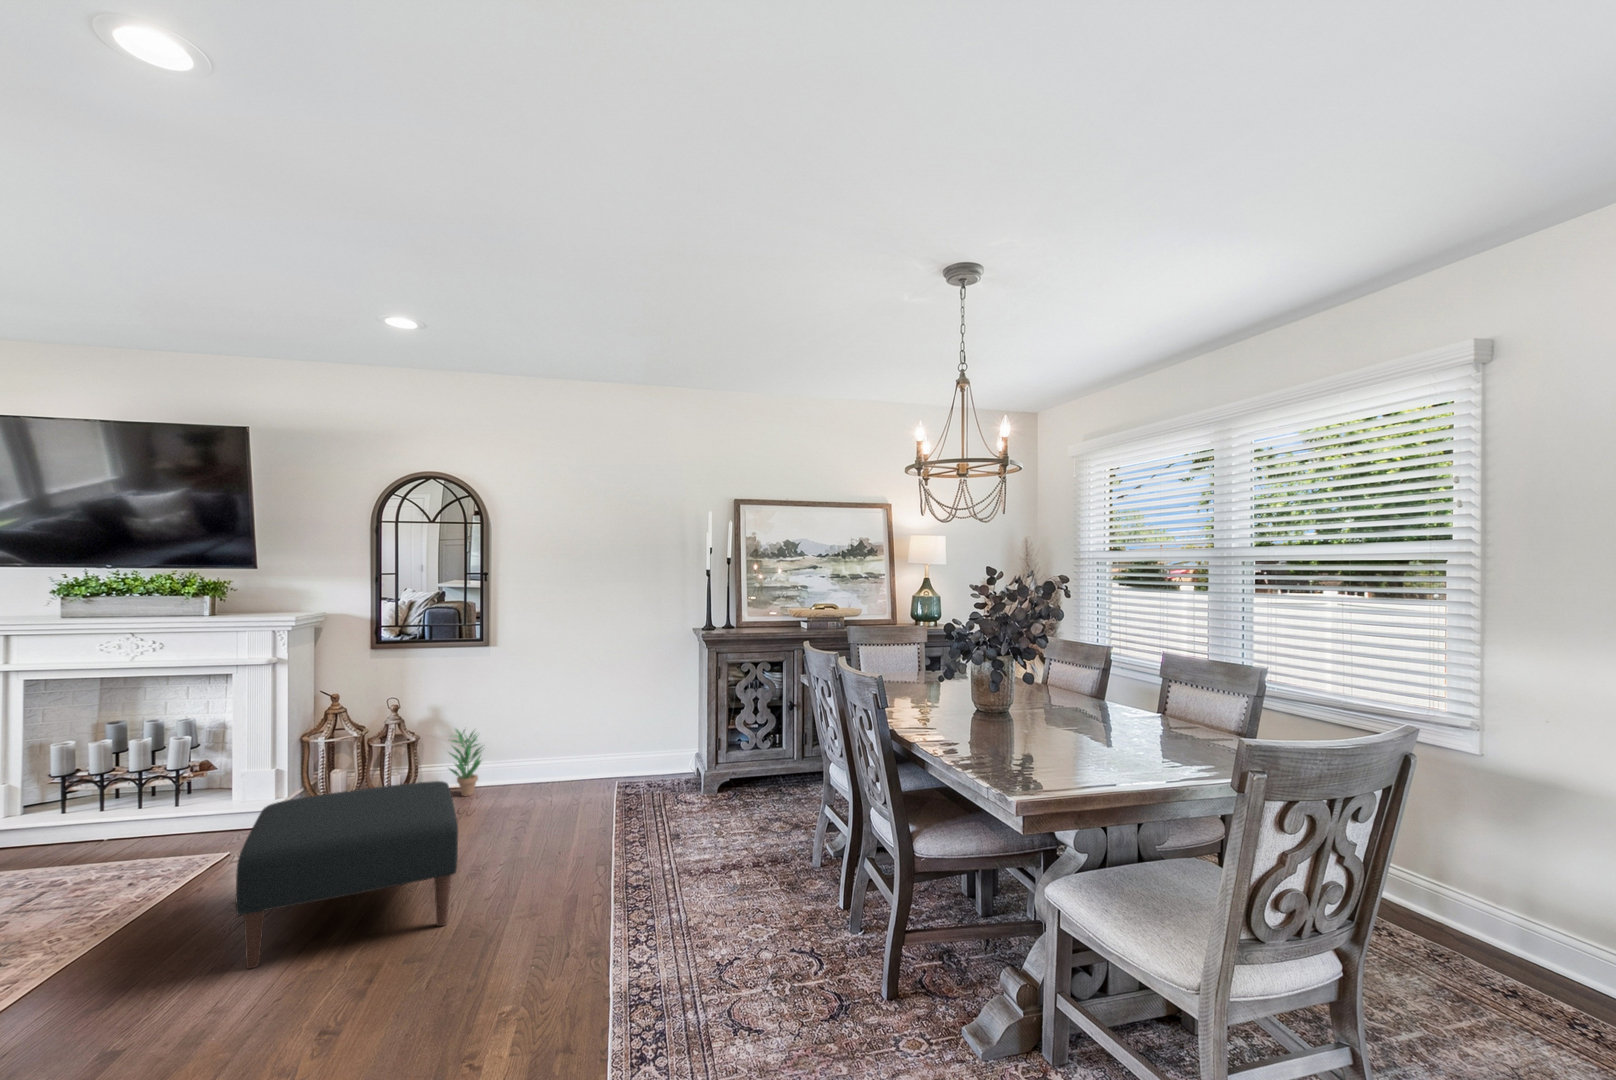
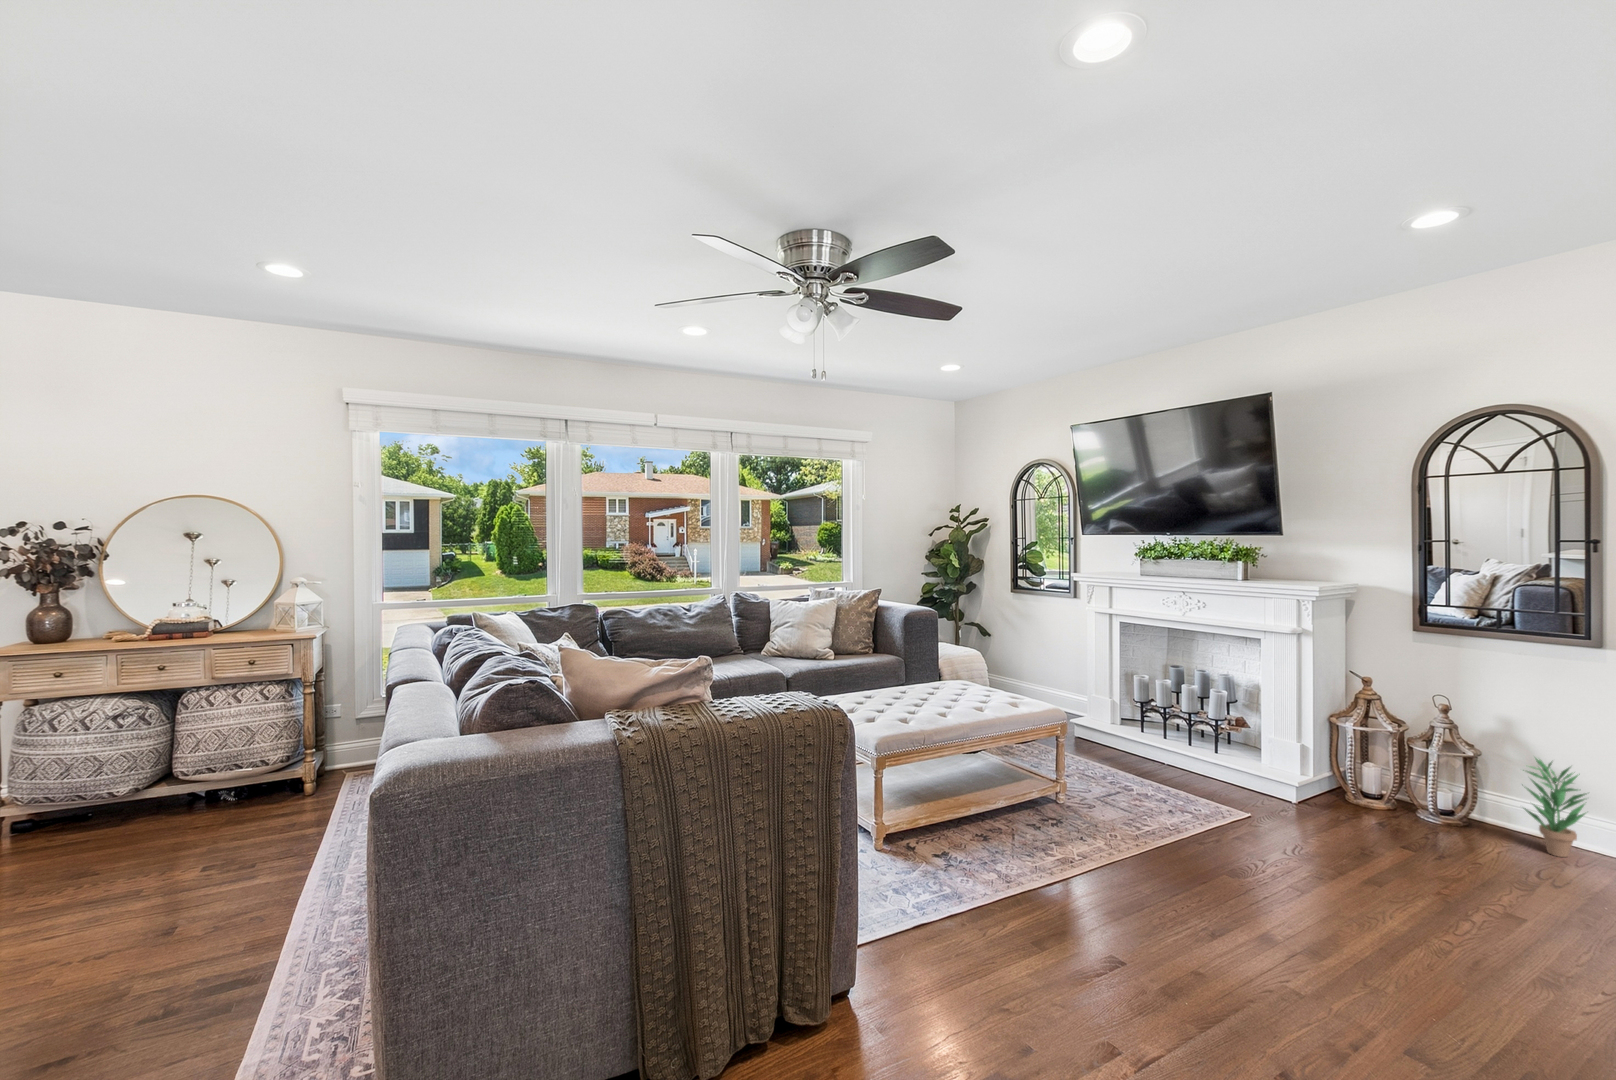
ottoman: present [236,781,458,969] -> none [1221,783,1494,1020]

